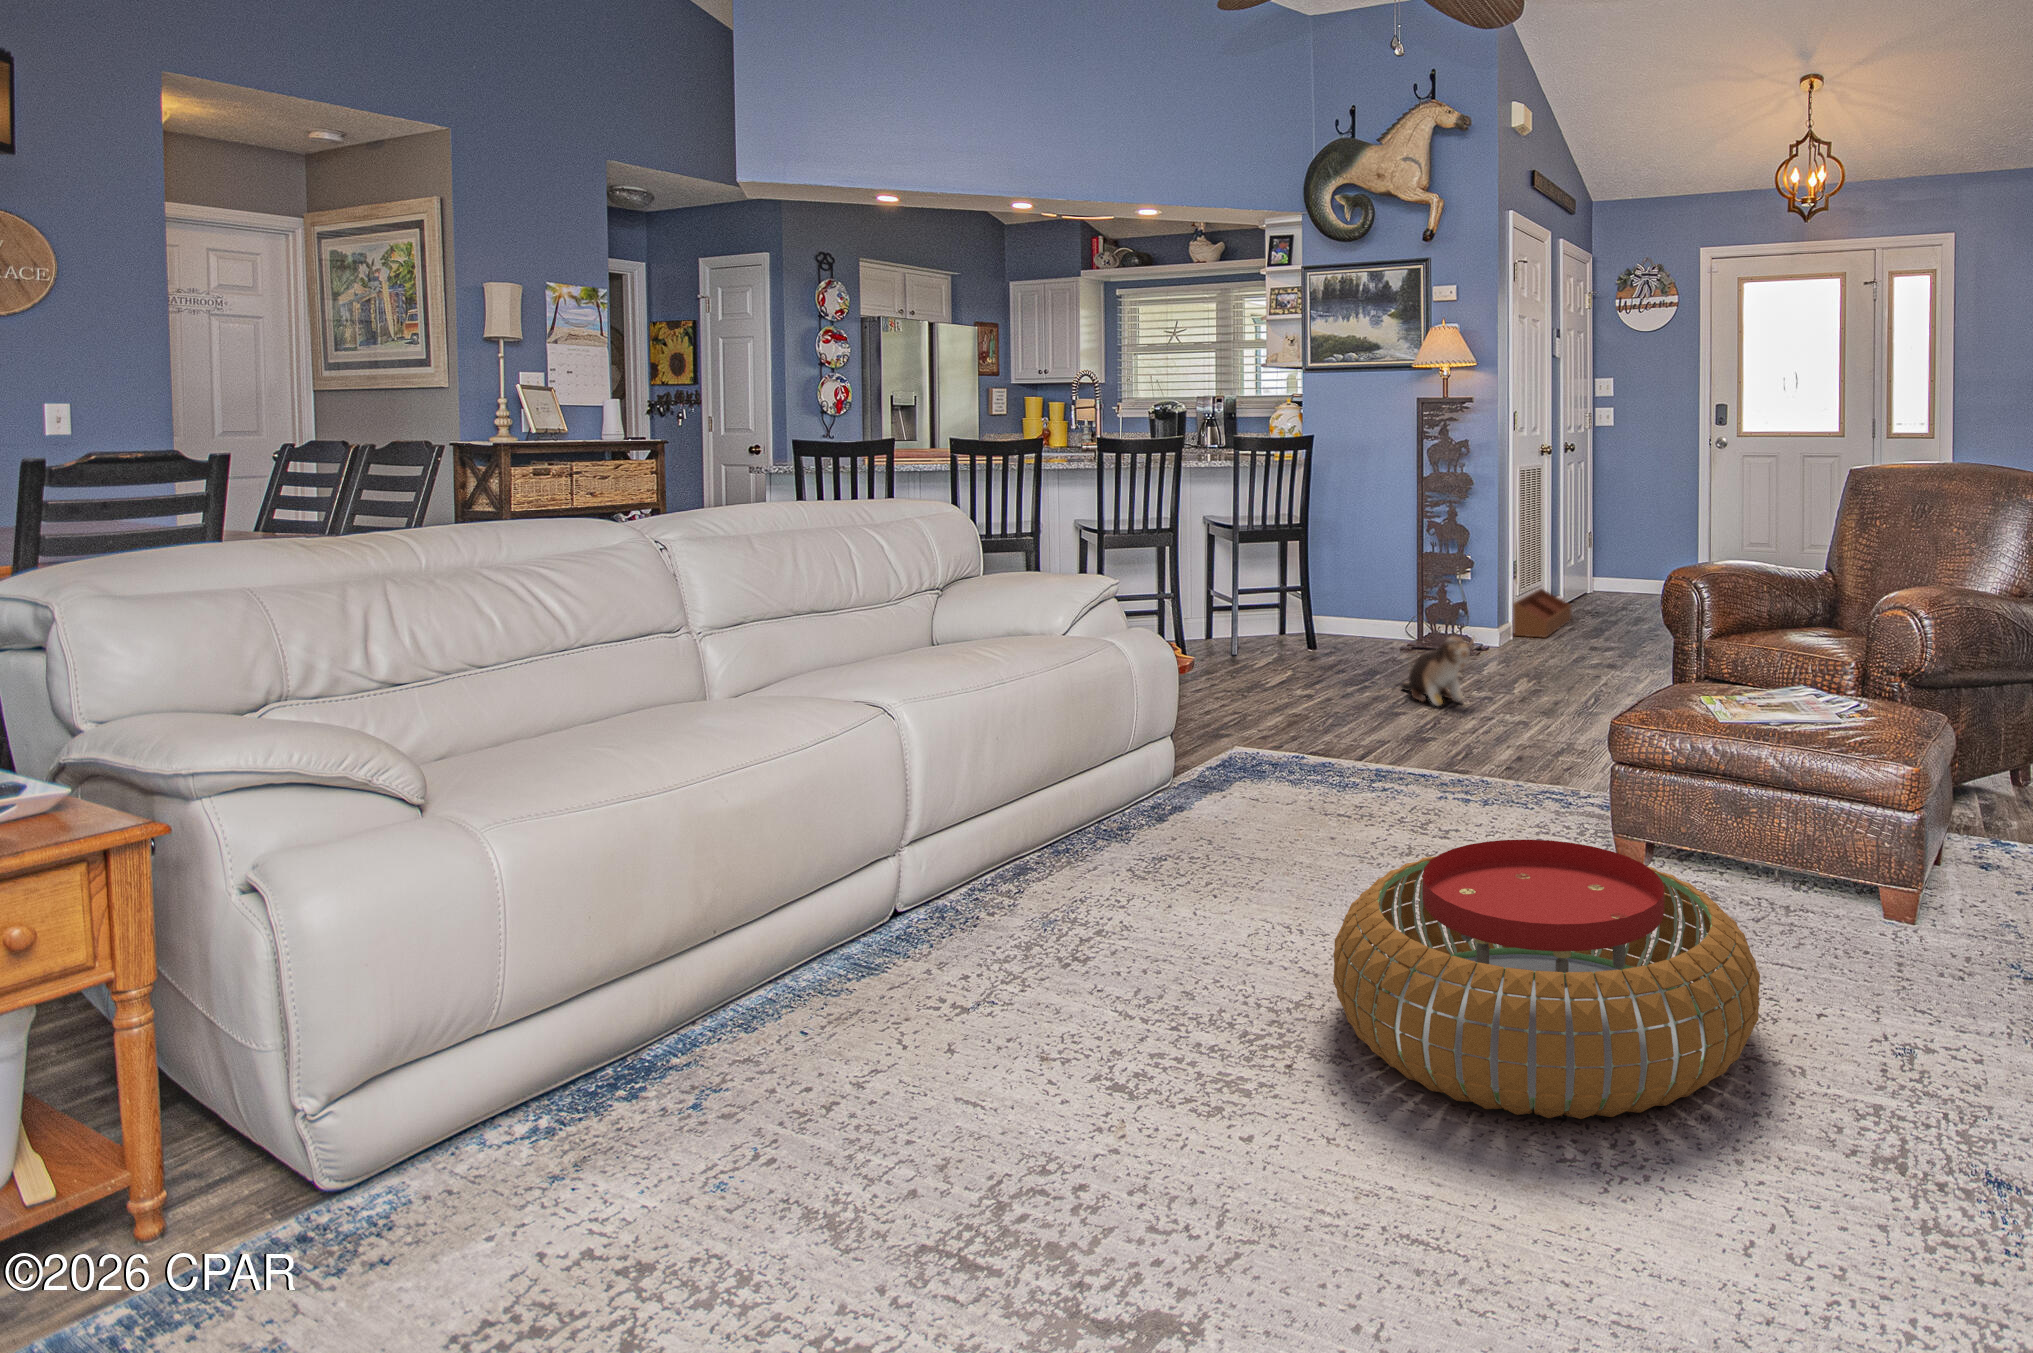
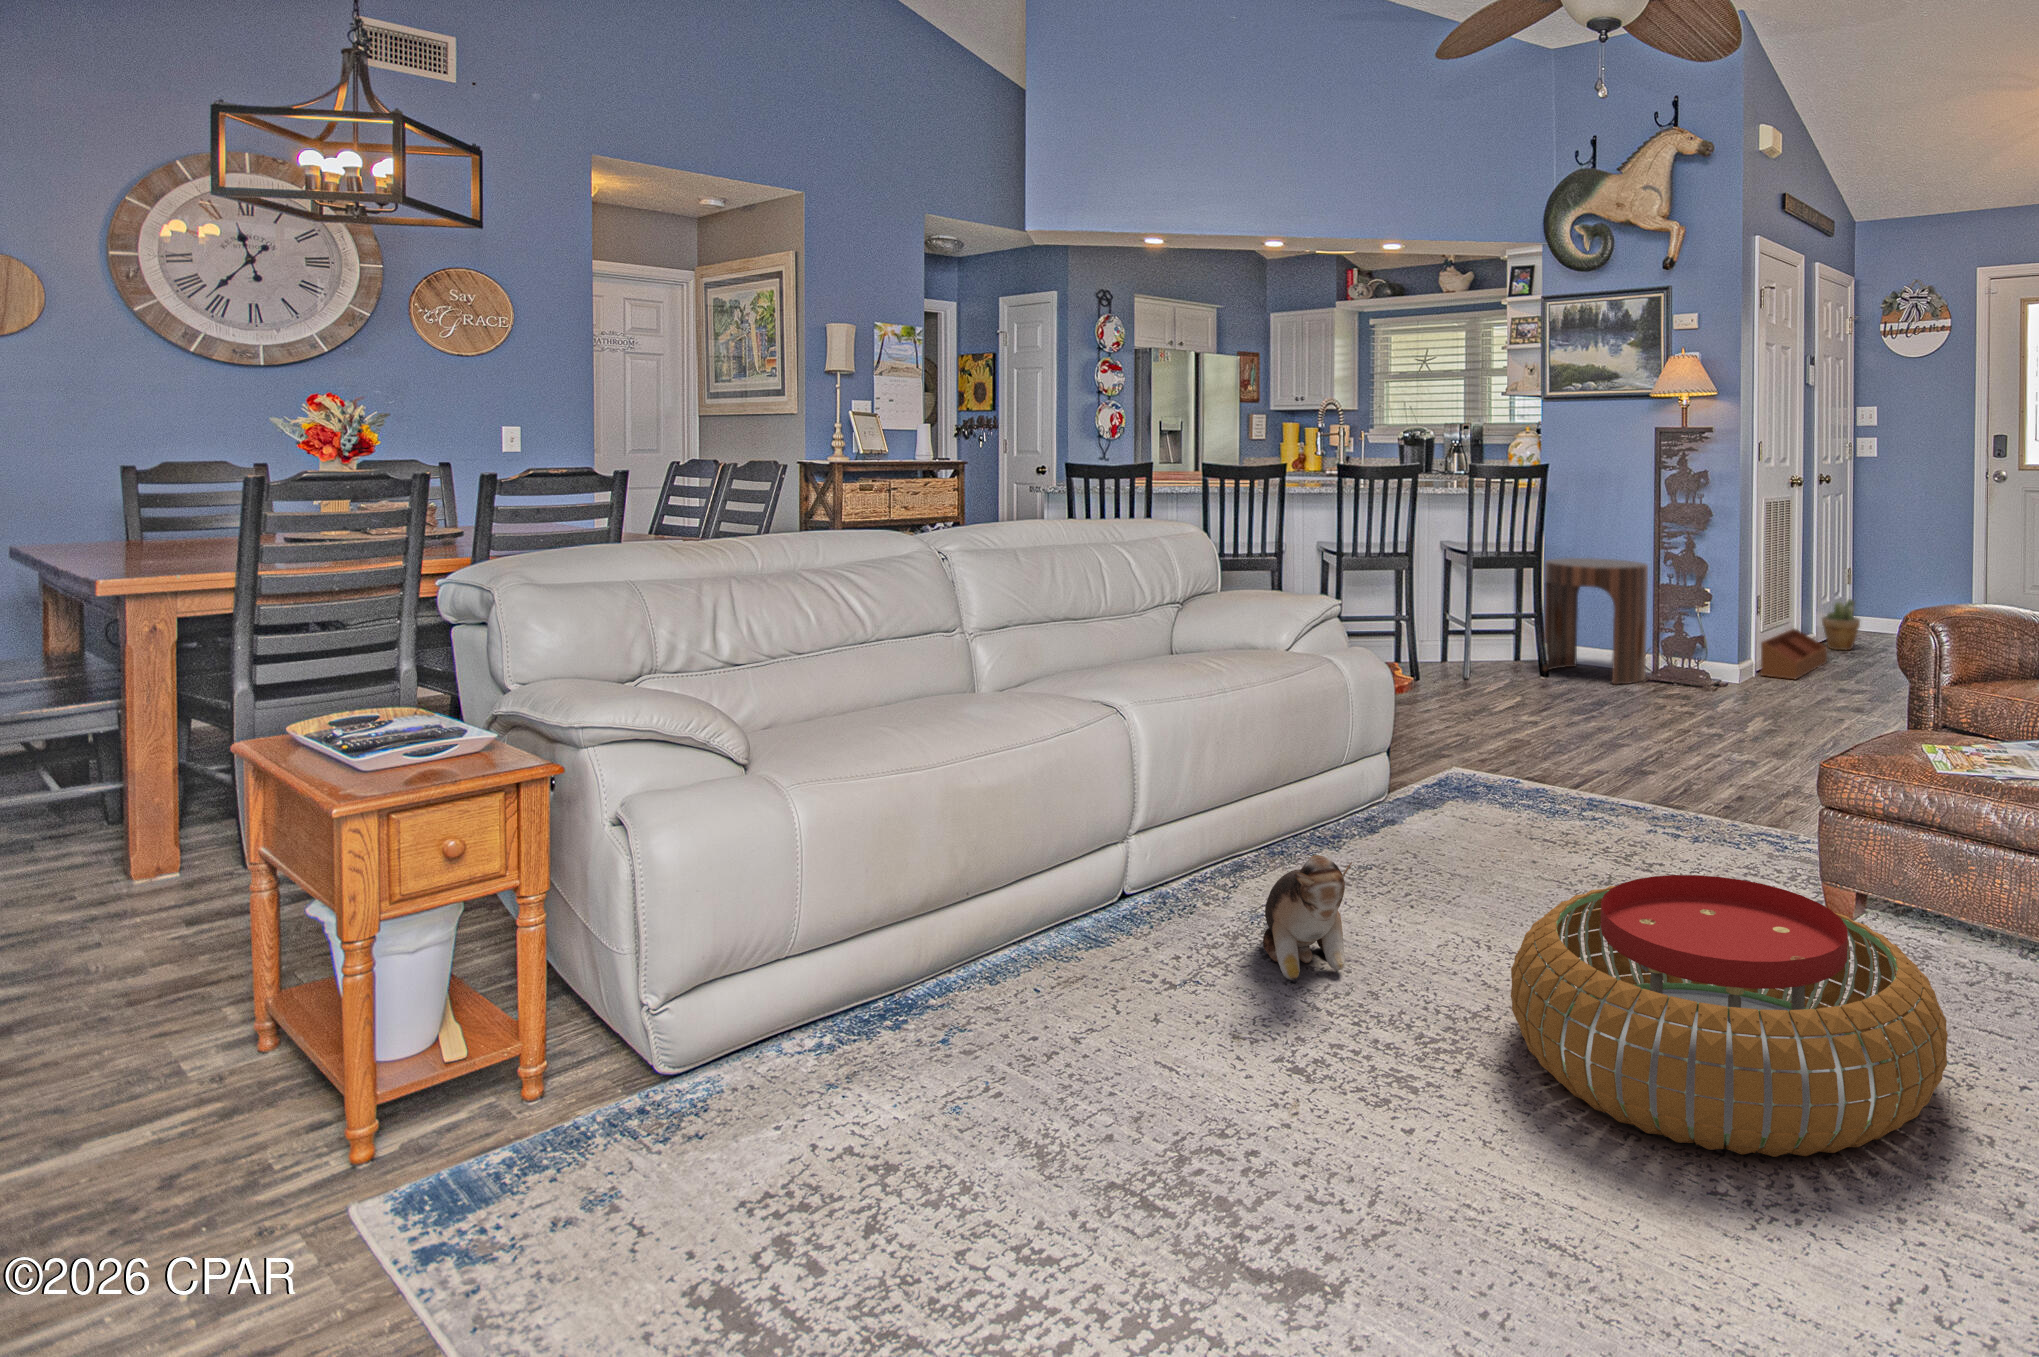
side table: none [1305,528,1406,652] -> present [1543,558,1648,684]
potted plant: none [1563,558,1599,607] -> present [1822,599,1860,650]
plush toy: present [1401,636,1474,706] -> present [1263,855,1352,980]

